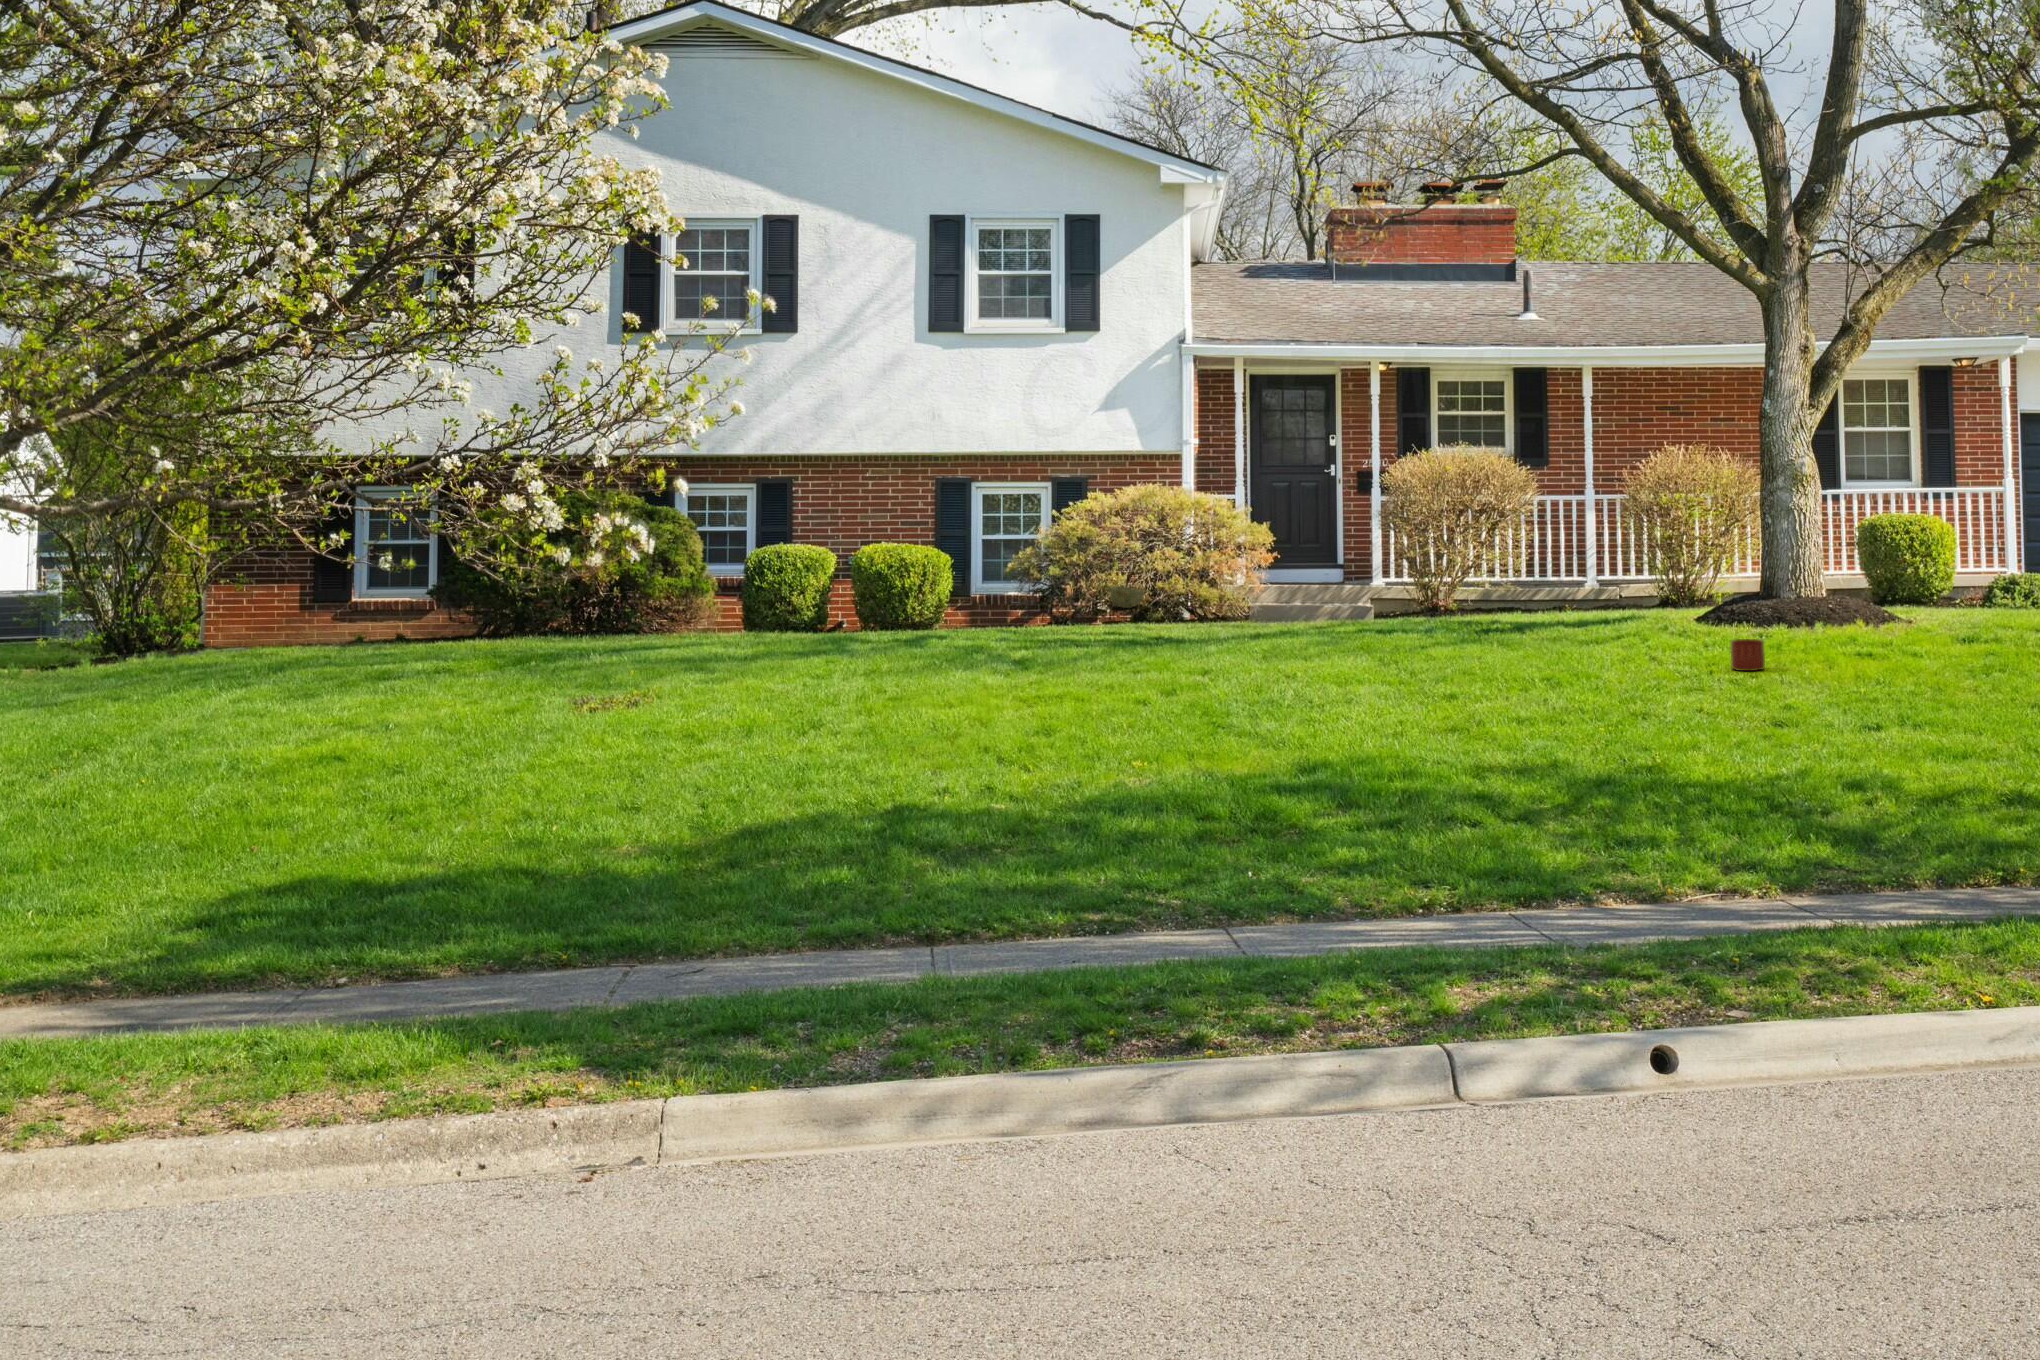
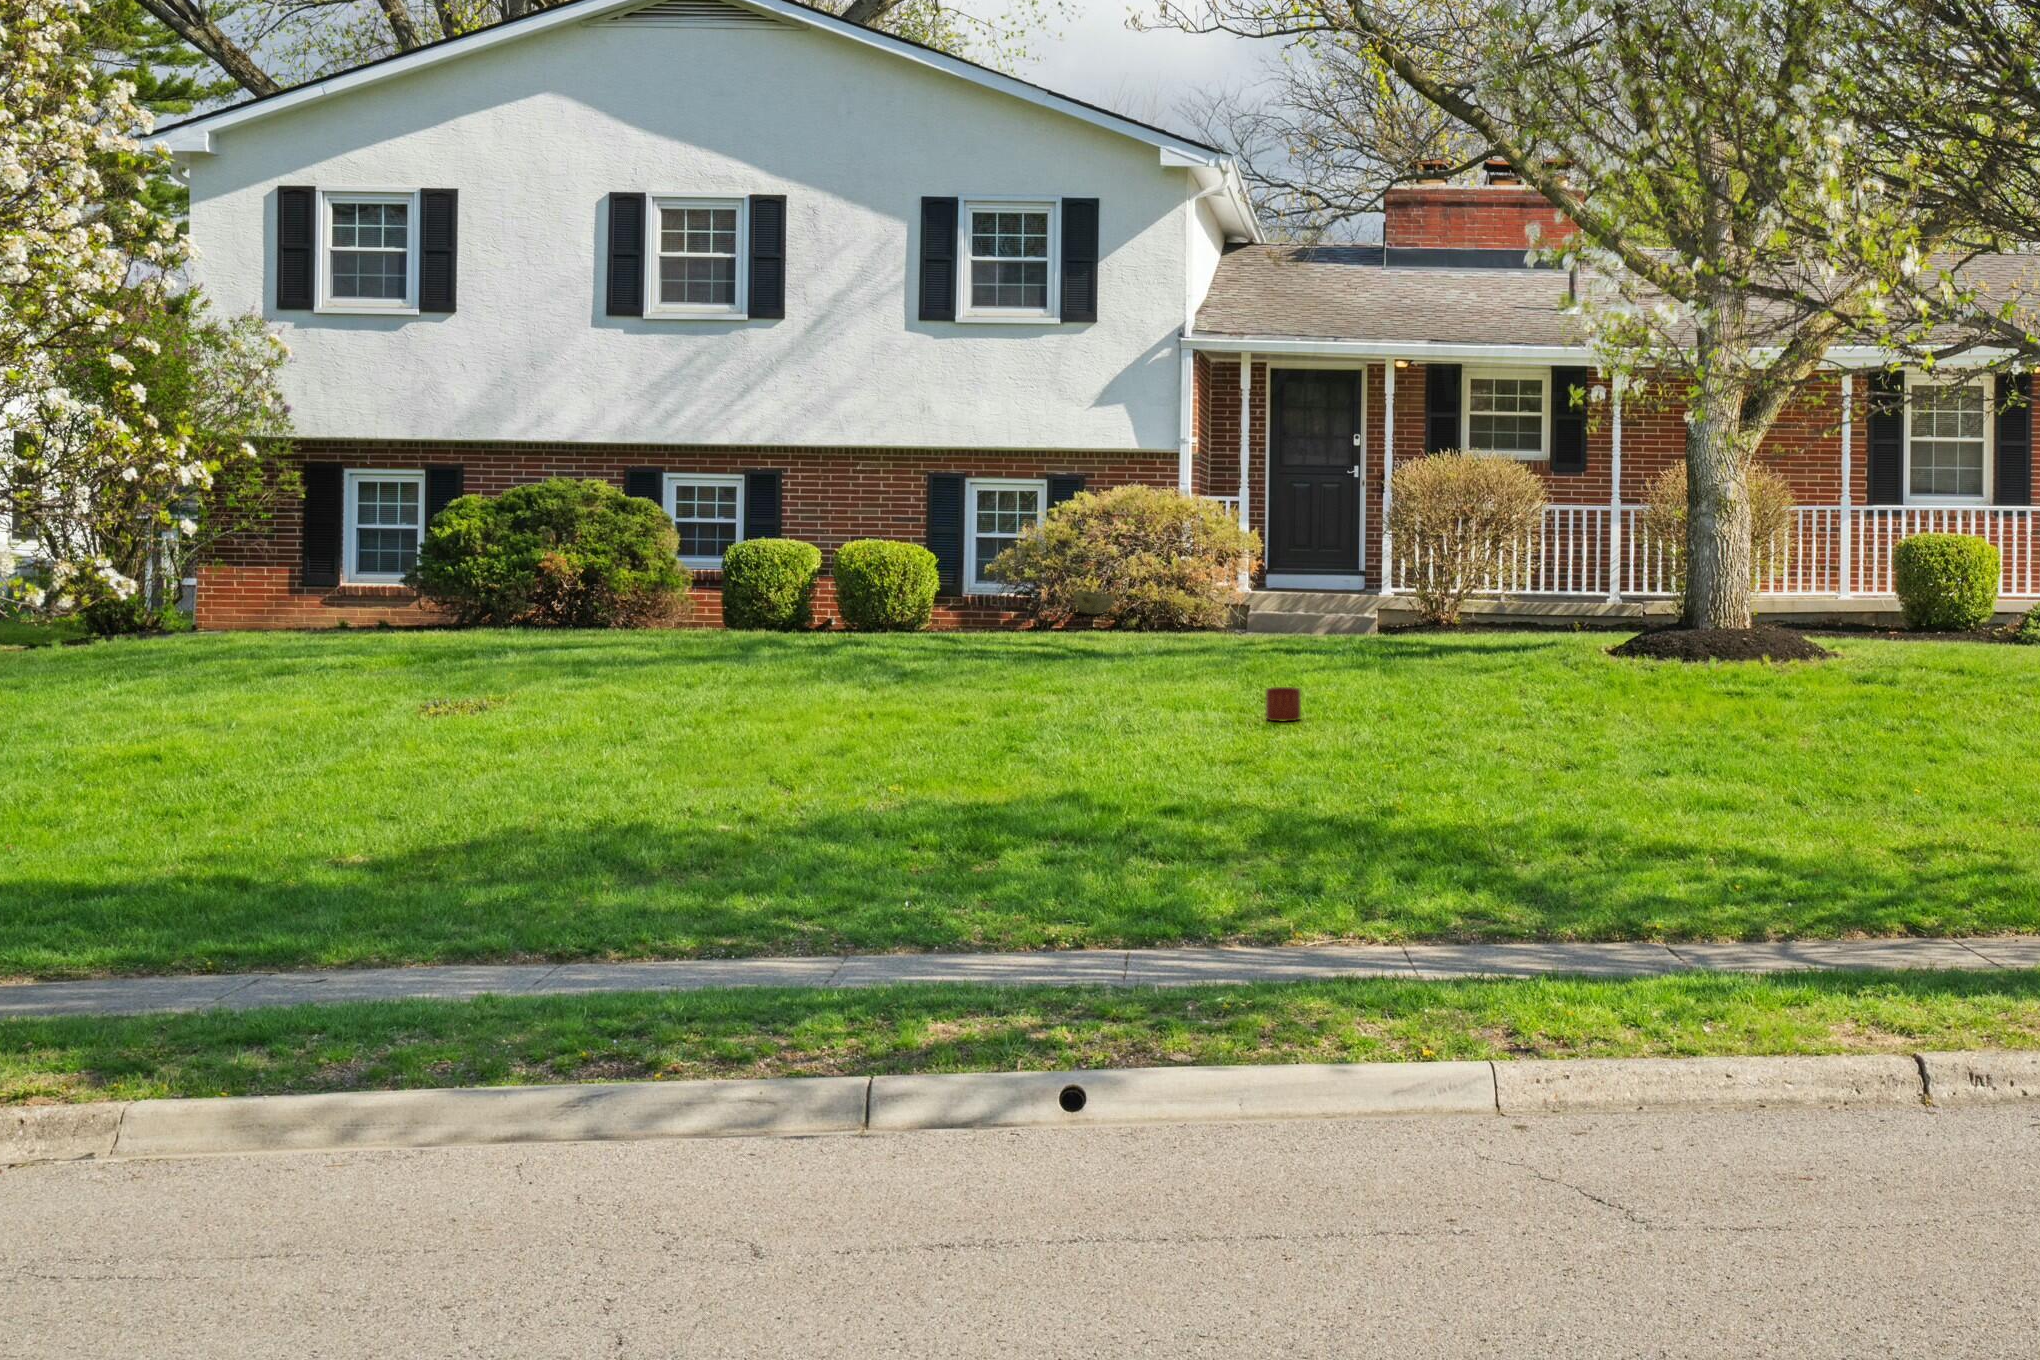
planter: present [1731,639,1765,671] -> present [1266,687,1301,722]

